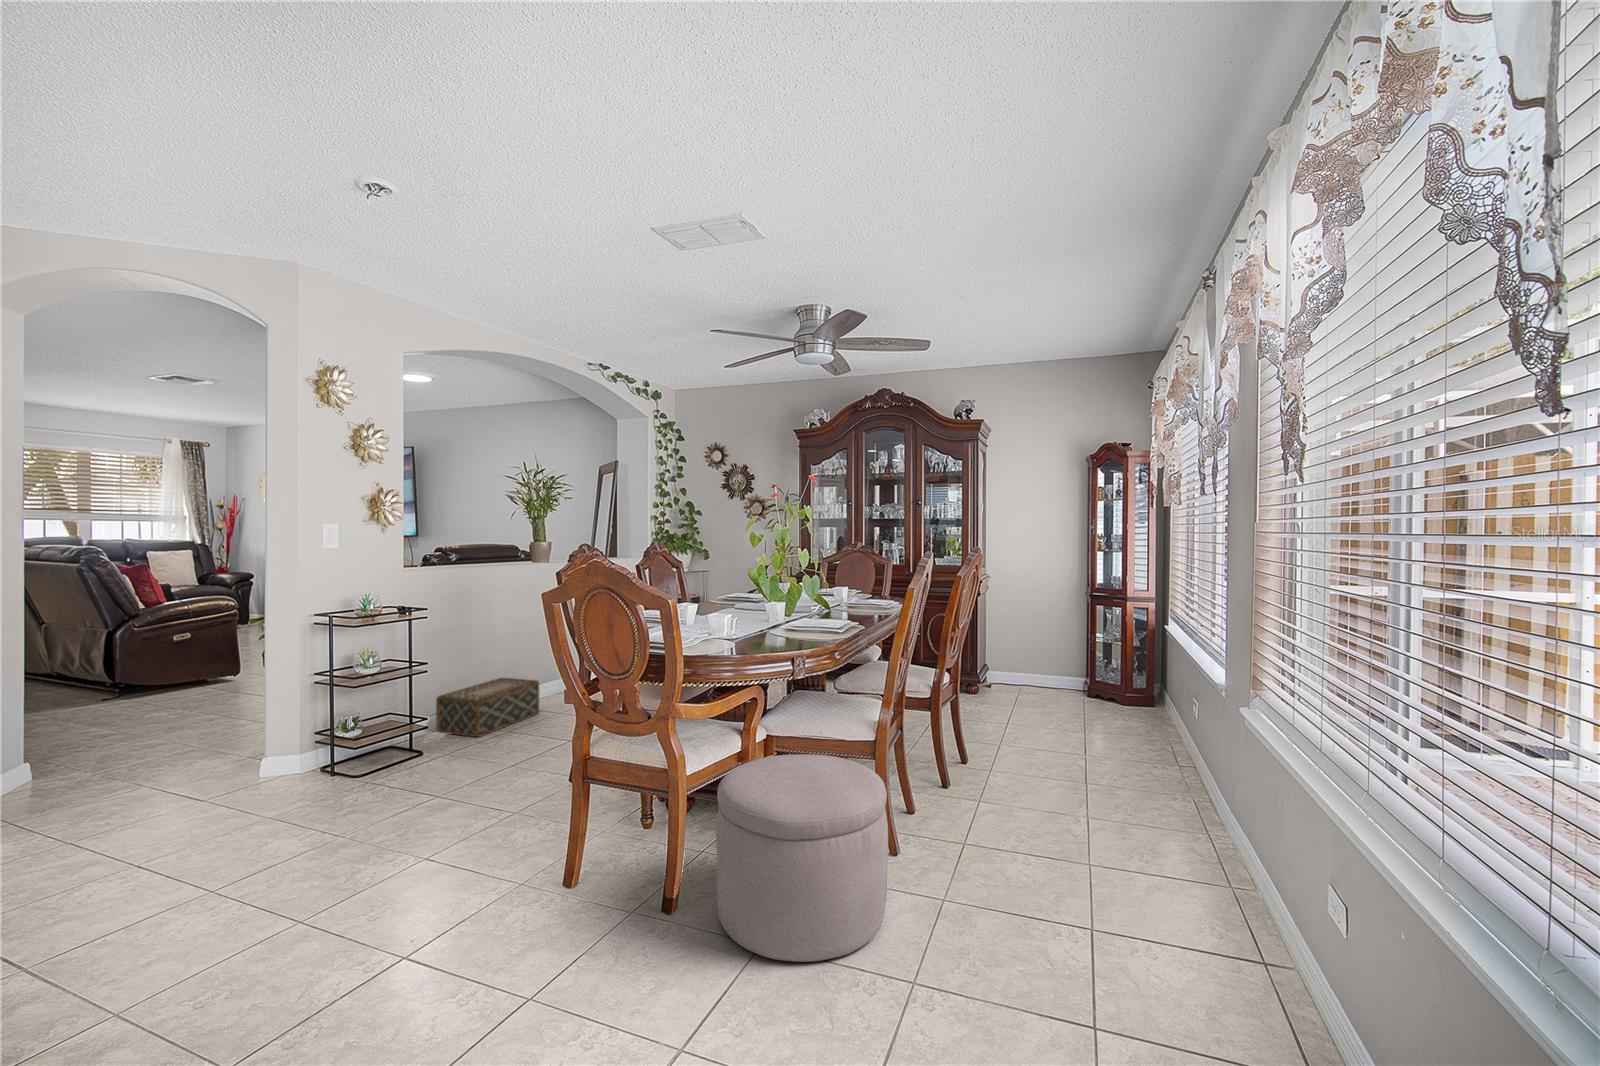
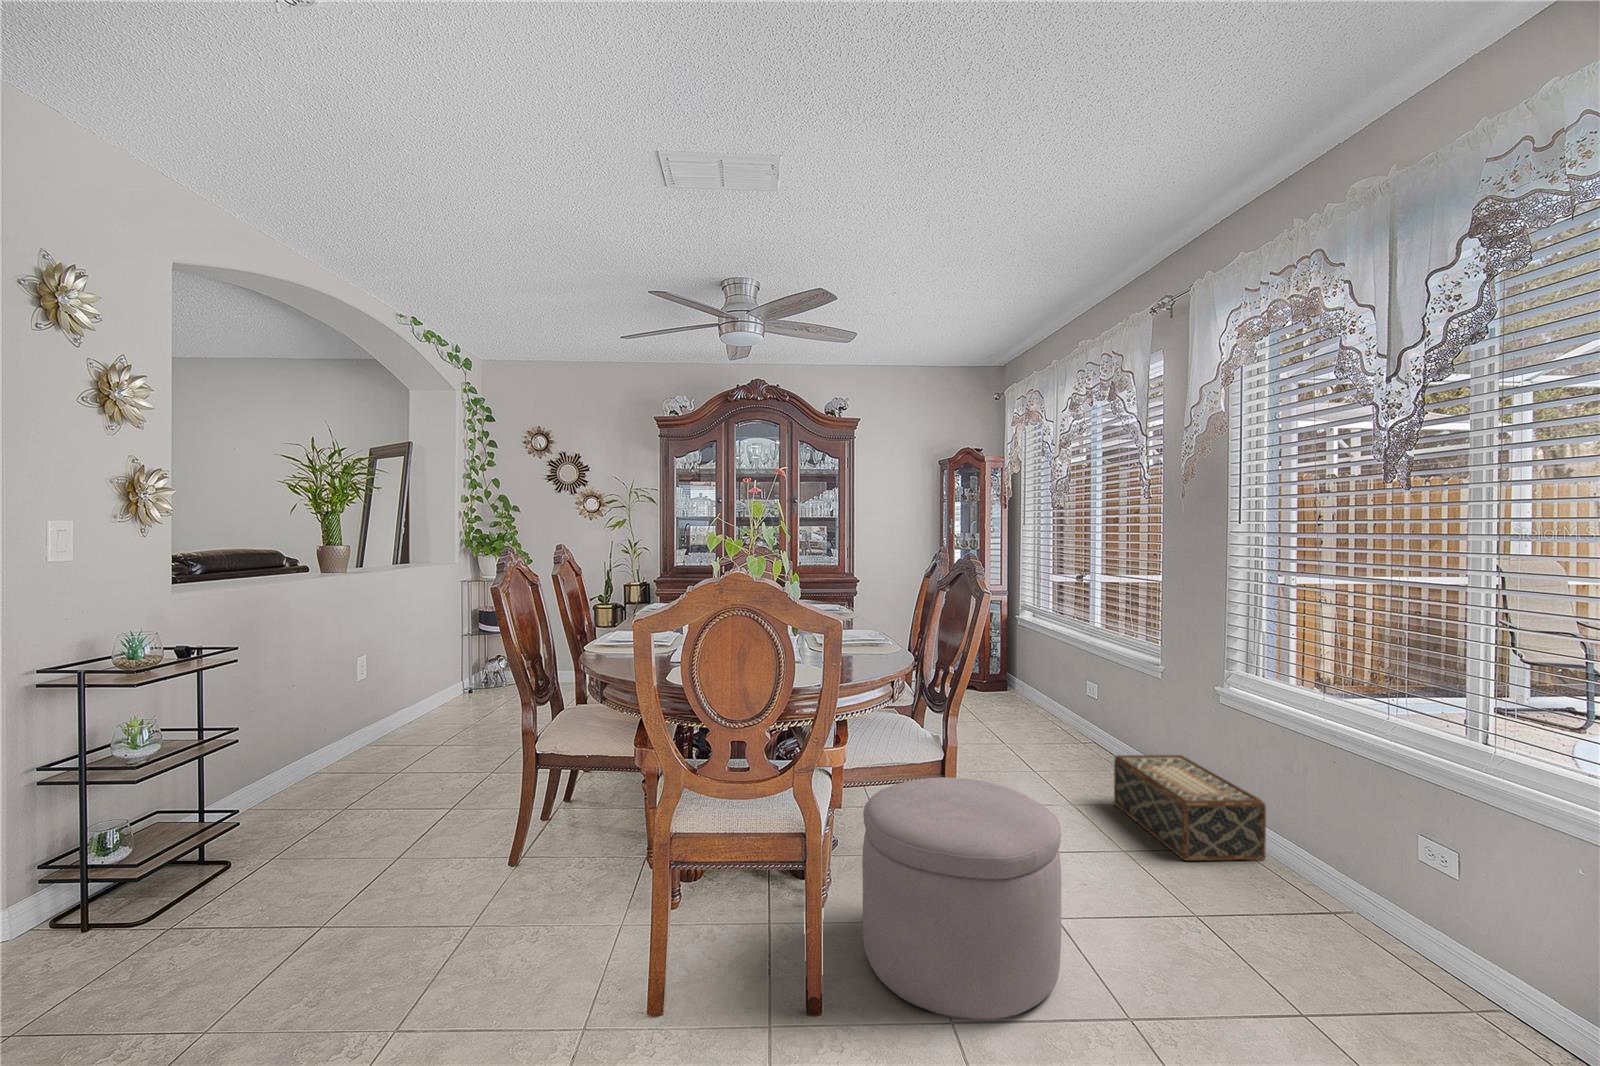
woven basket: present [436,677,539,737] -> present [1114,755,1266,861]

